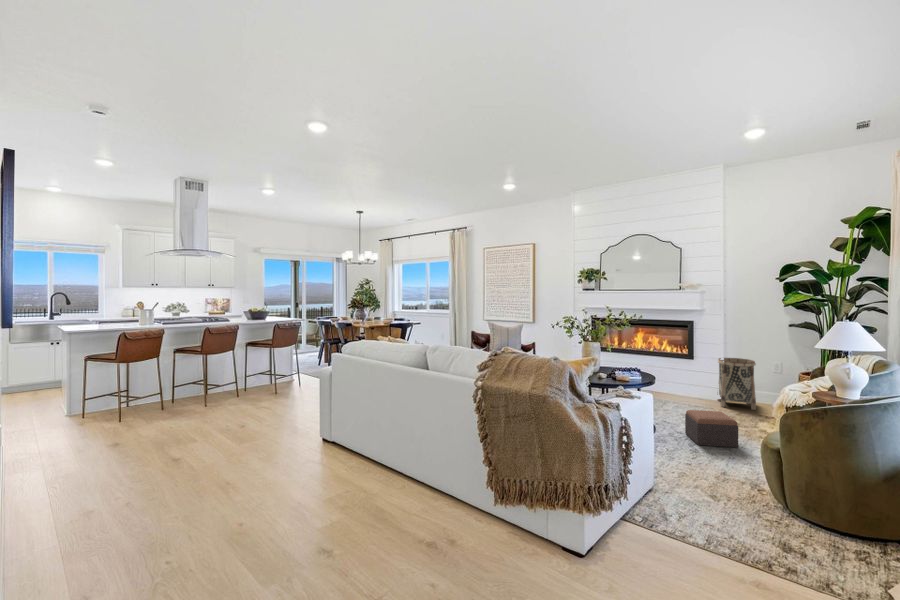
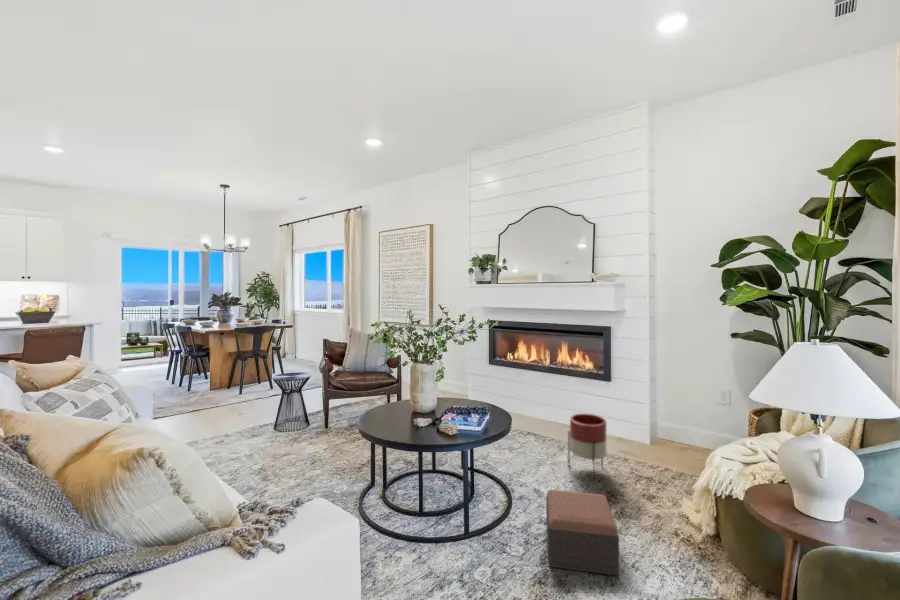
basket: present [717,358,756,410] -> none [634,379,686,460]
planter: none [679,377,708,417] -> present [568,414,607,465]

